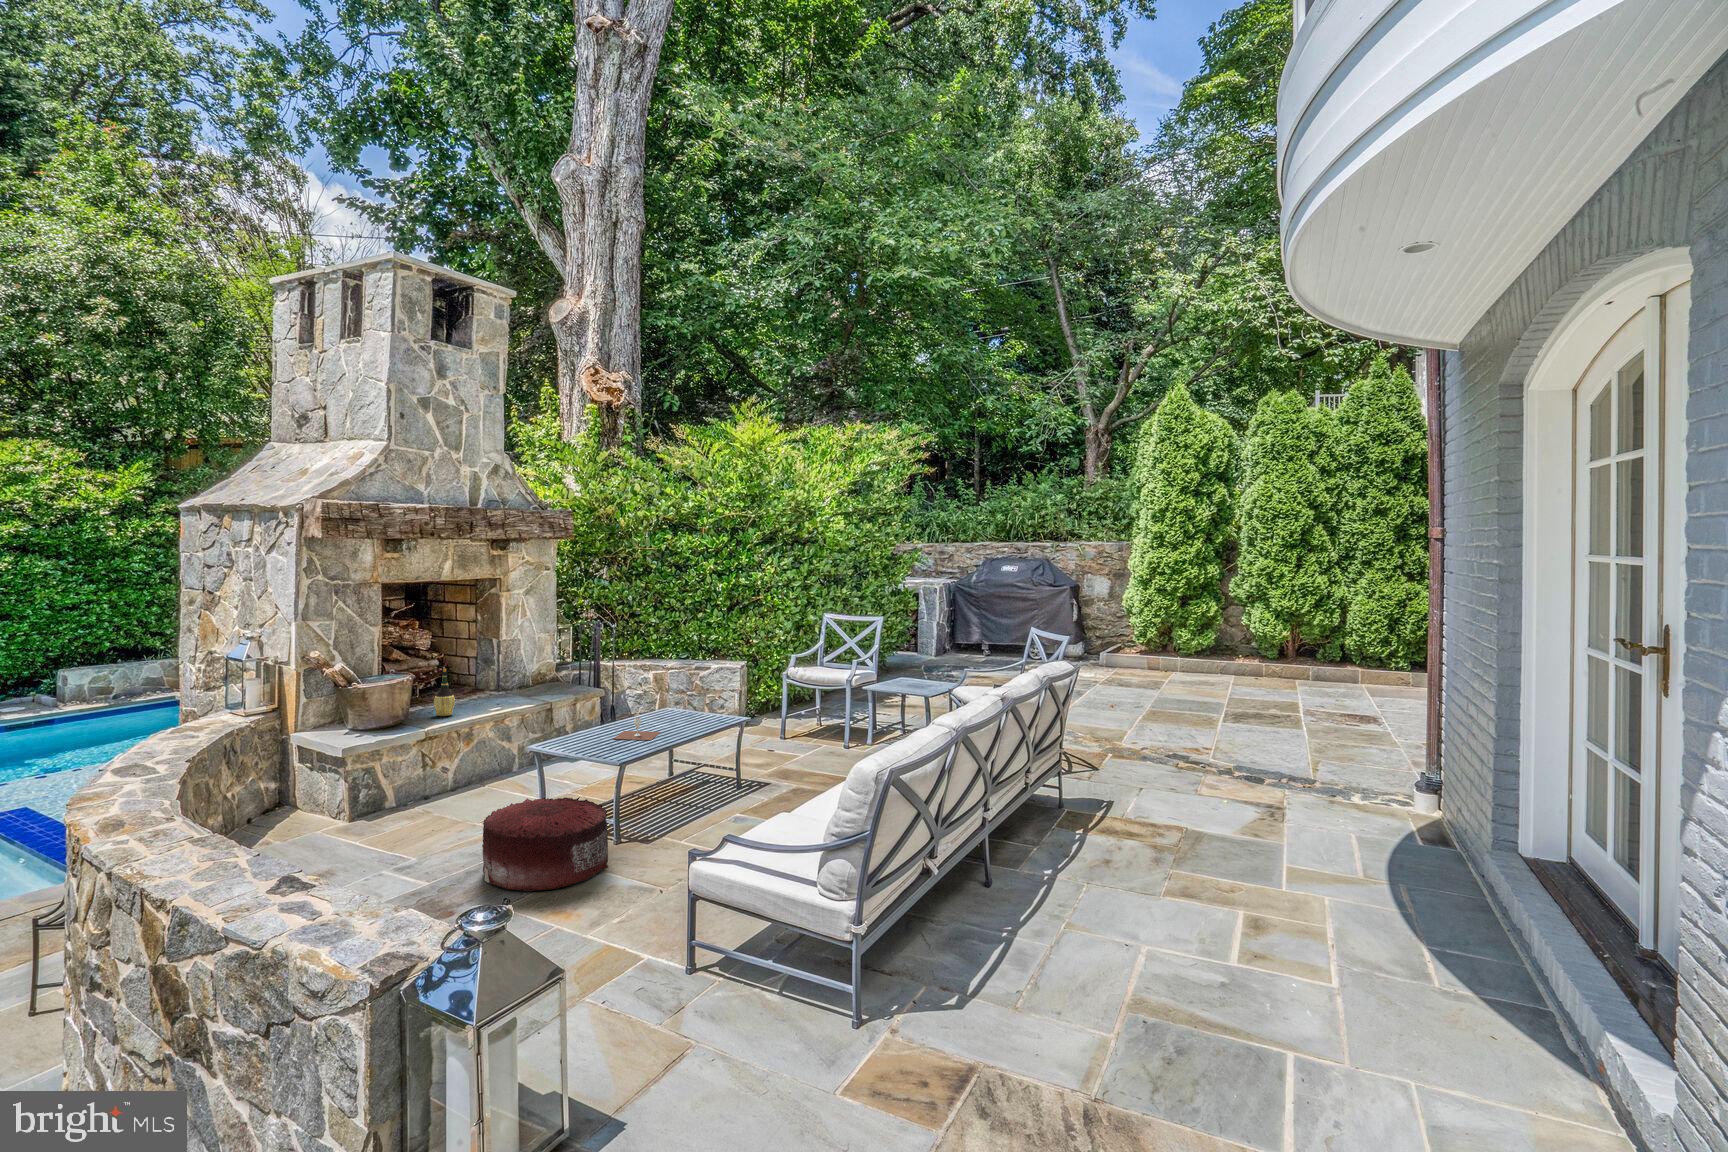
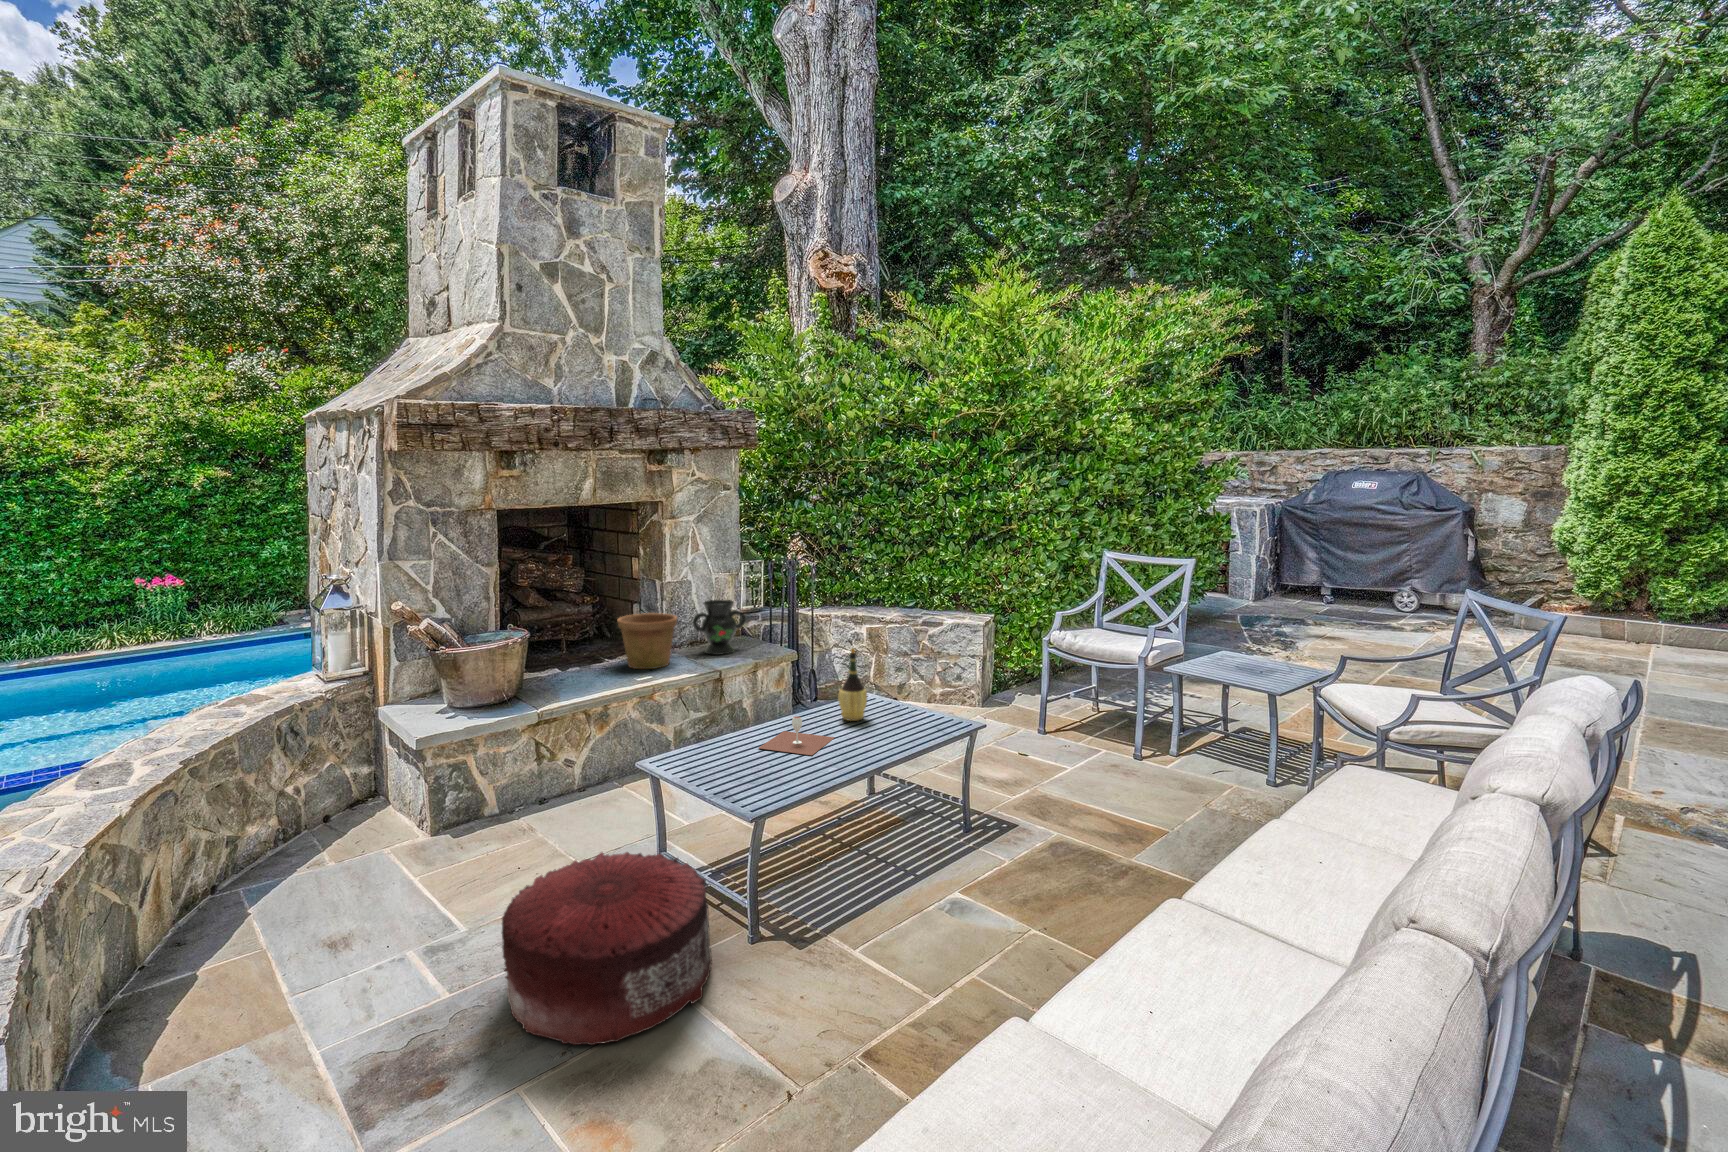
decorative vase: none [521,652,563,694] -> present [692,600,745,655]
flower pot: none [466,663,515,705] -> present [617,613,677,669]
wine bottle: present [434,669,455,716] -> present [838,648,867,721]

